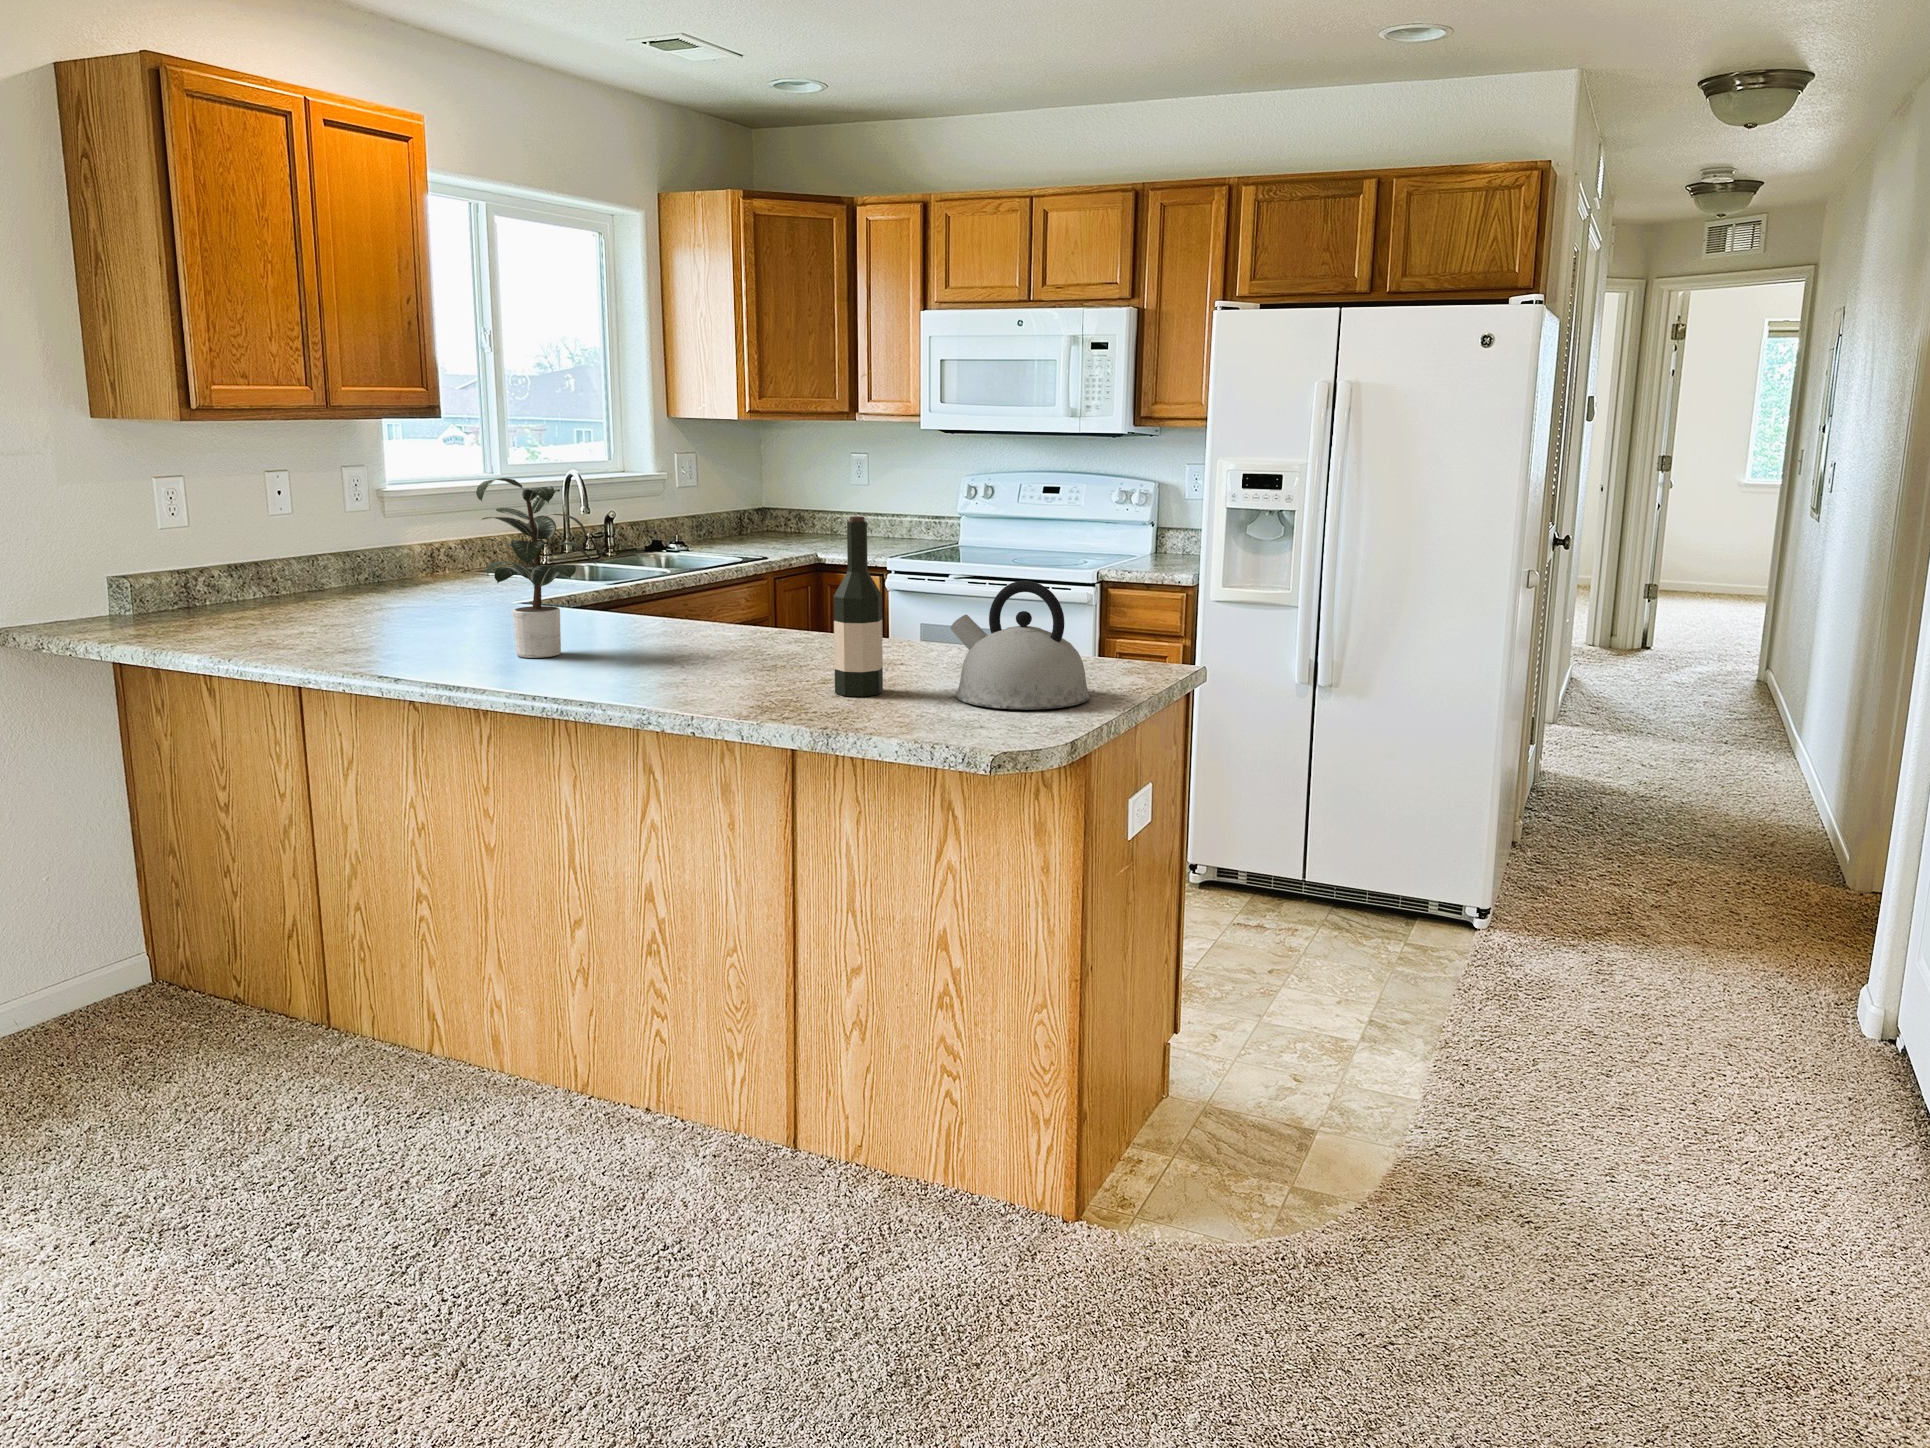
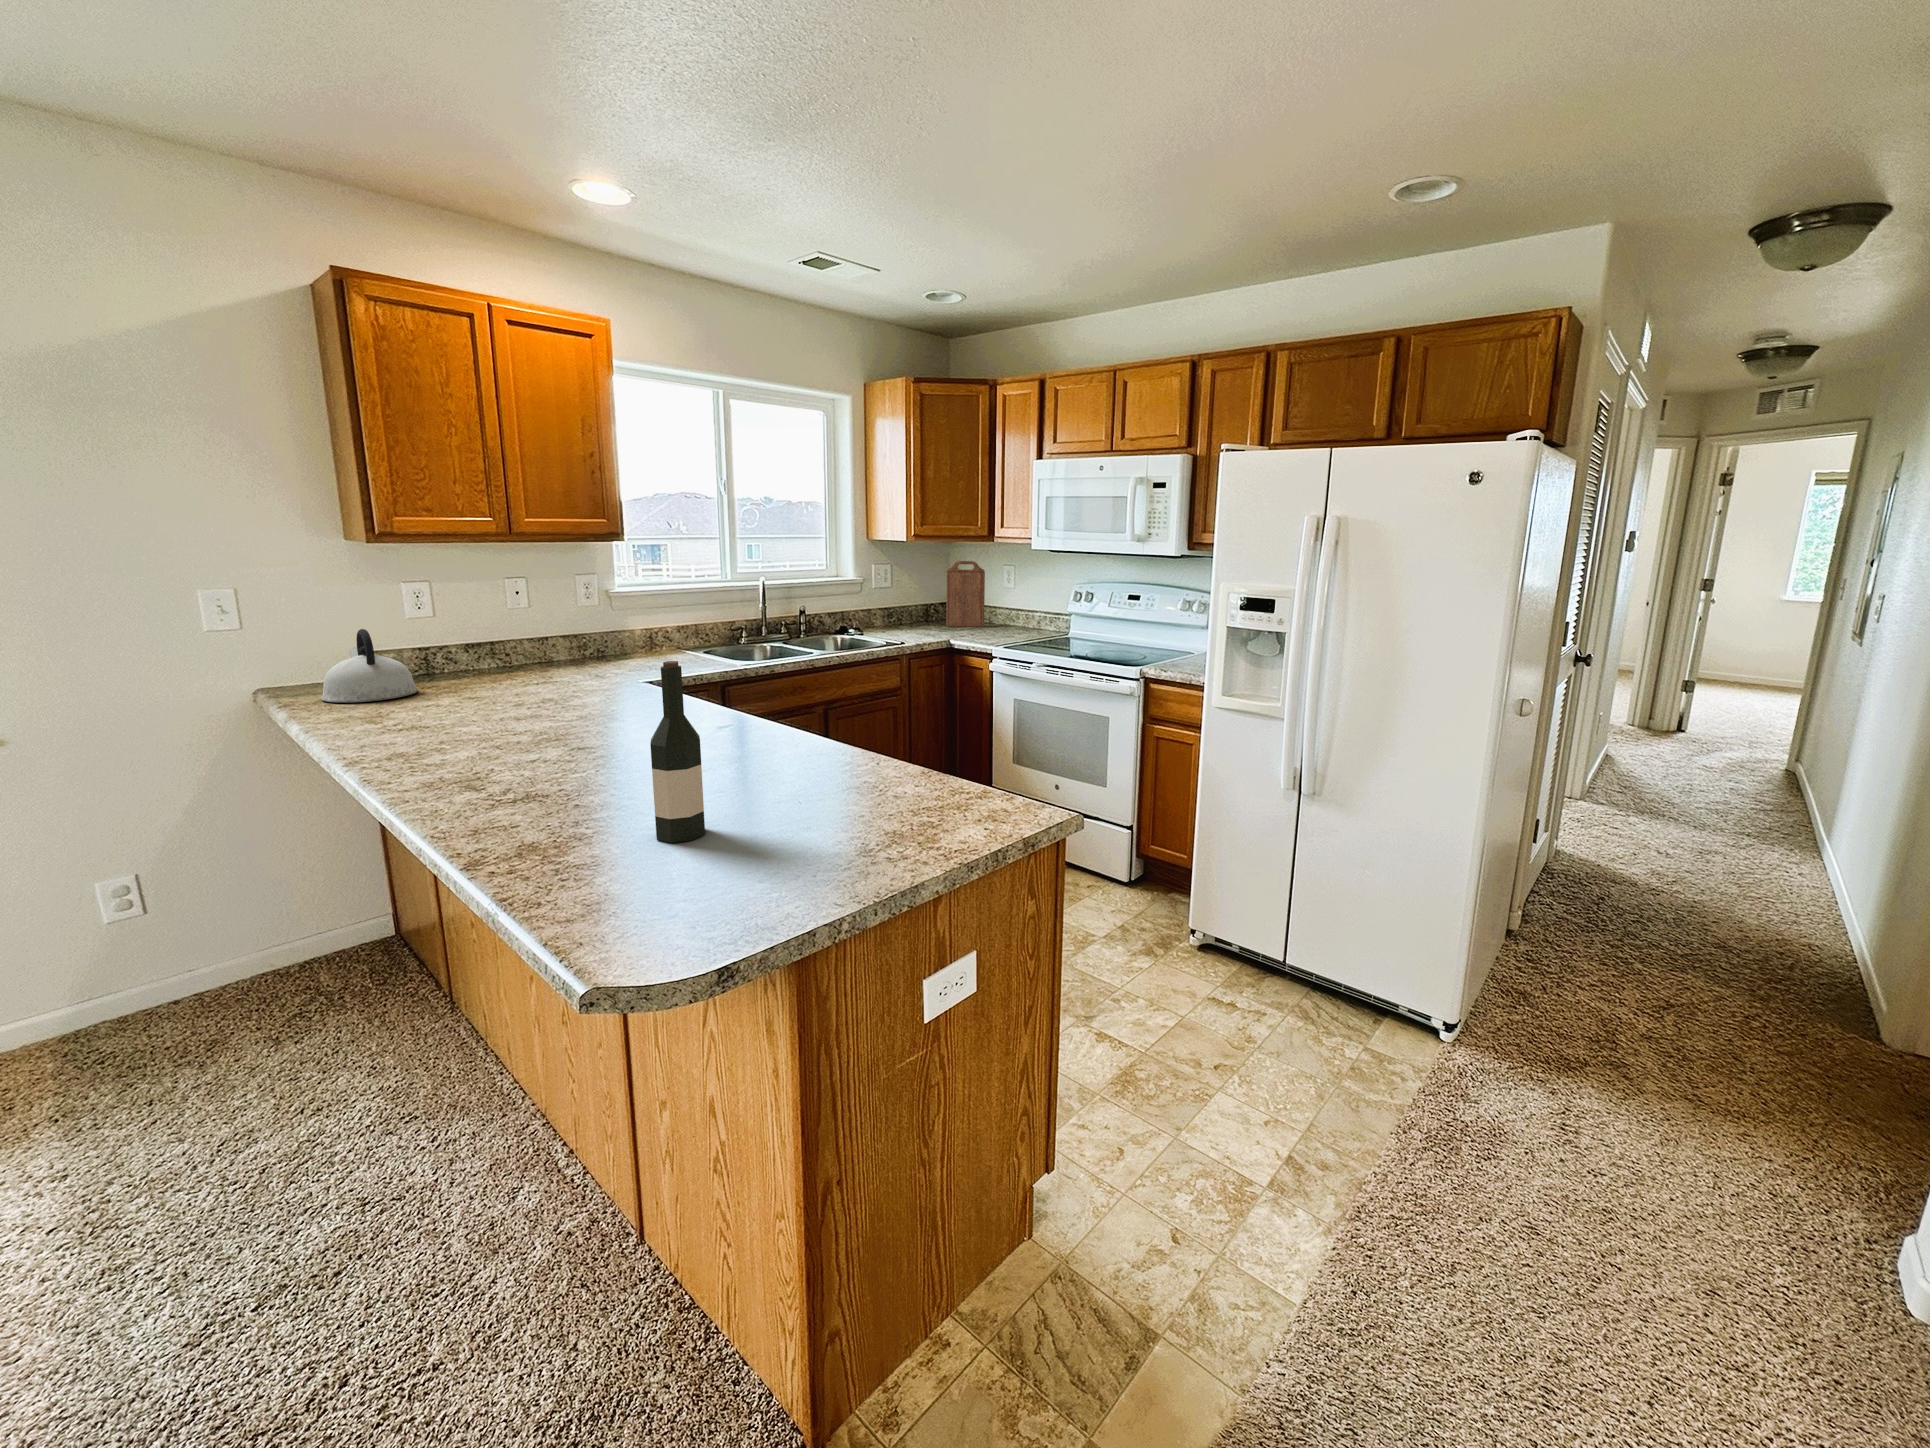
cutting board: none [777,447,831,540] -> present [946,561,985,627]
potted plant: present [476,478,596,658] -> none [448,601,605,752]
kettle: present [951,581,1090,709] -> present [321,629,418,703]

